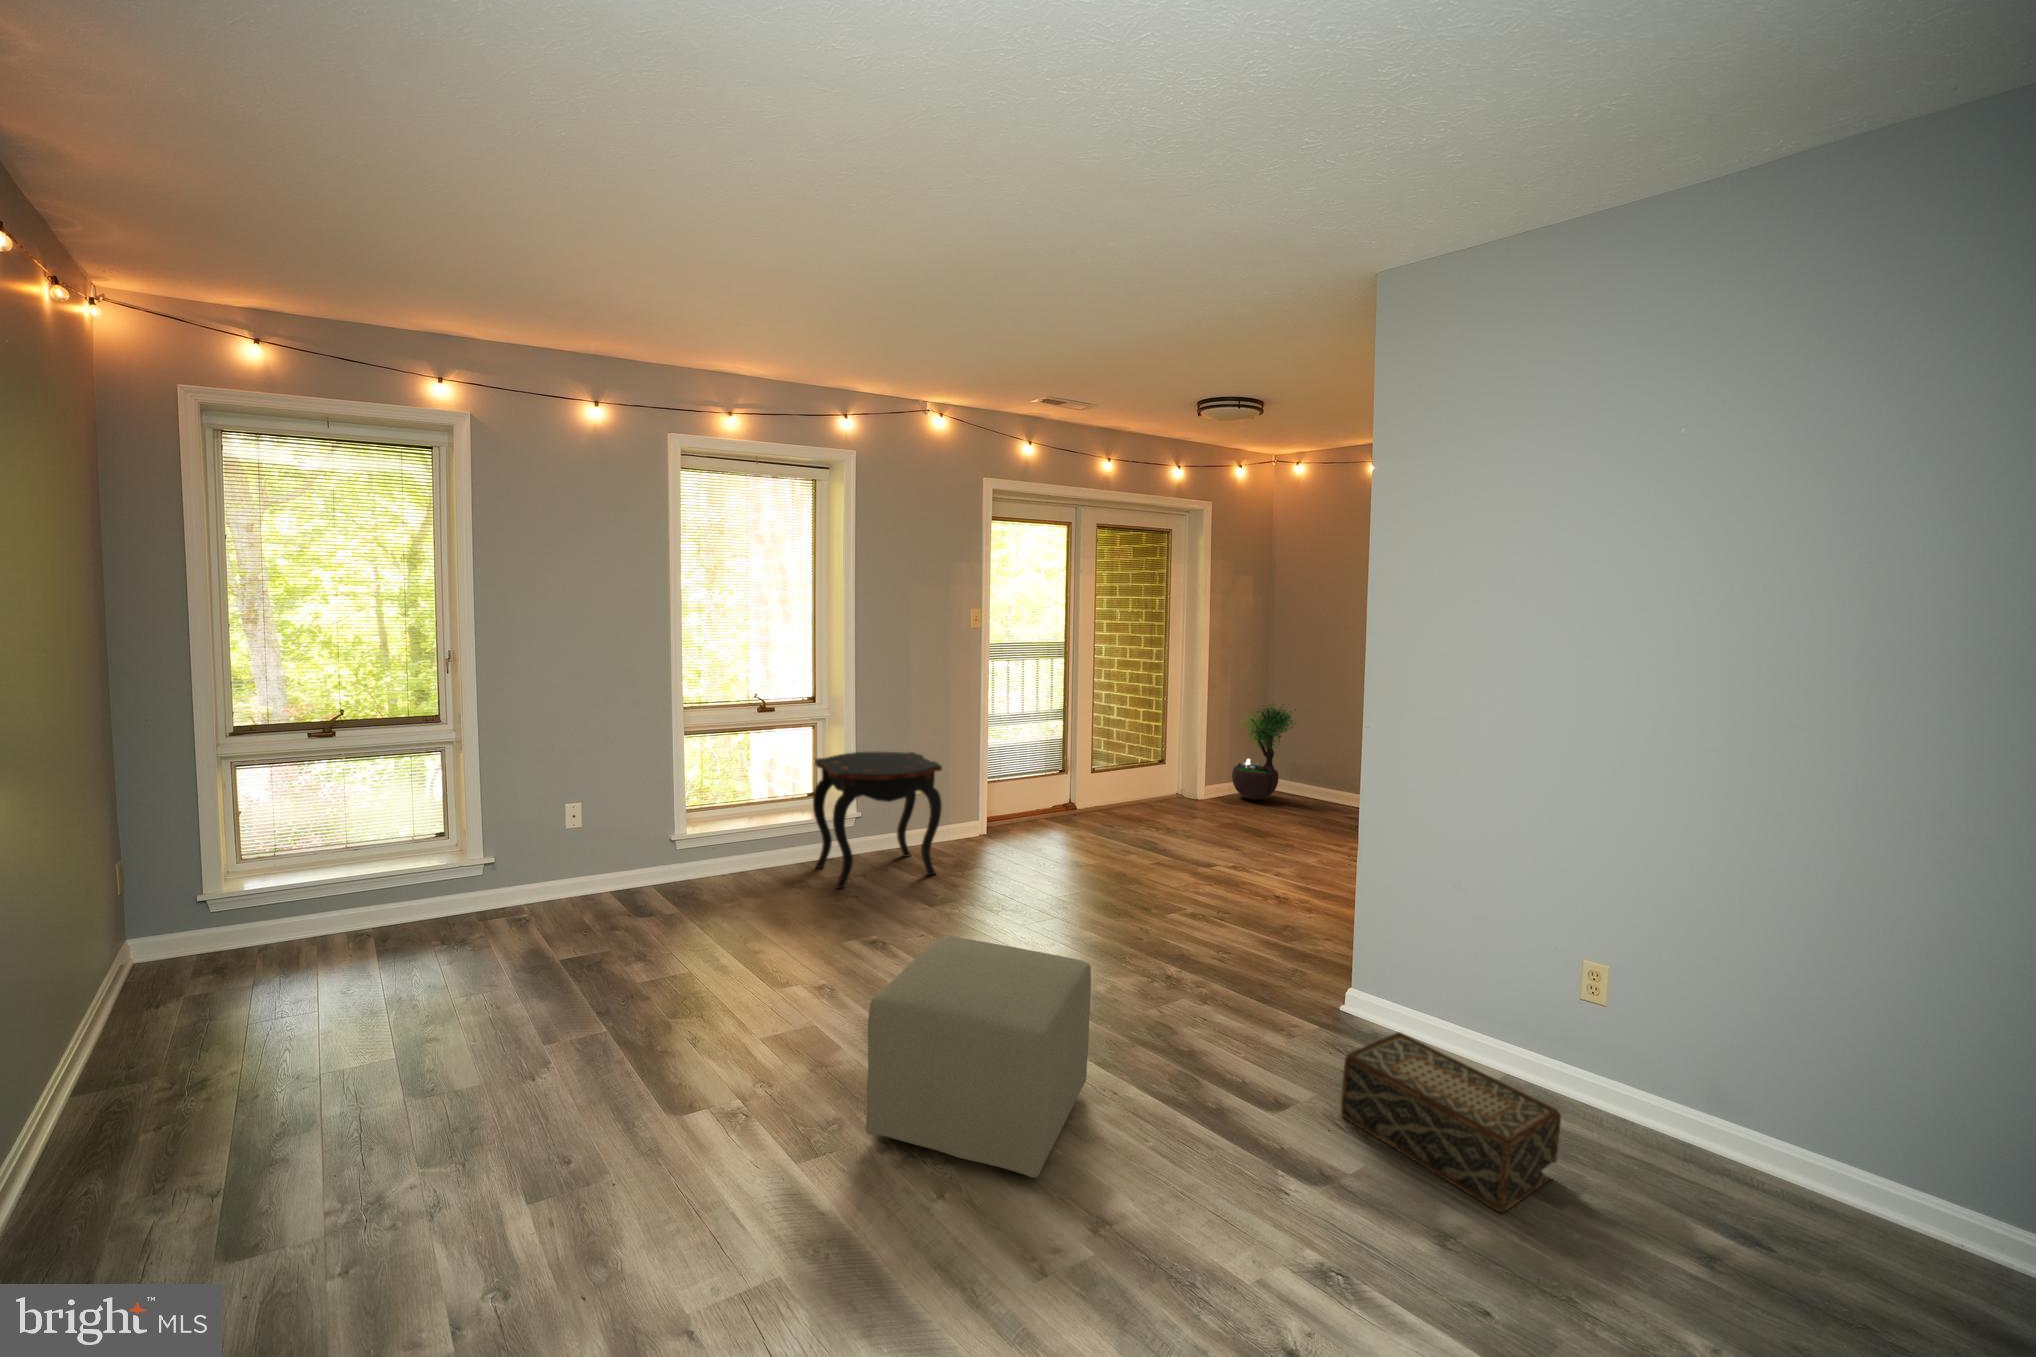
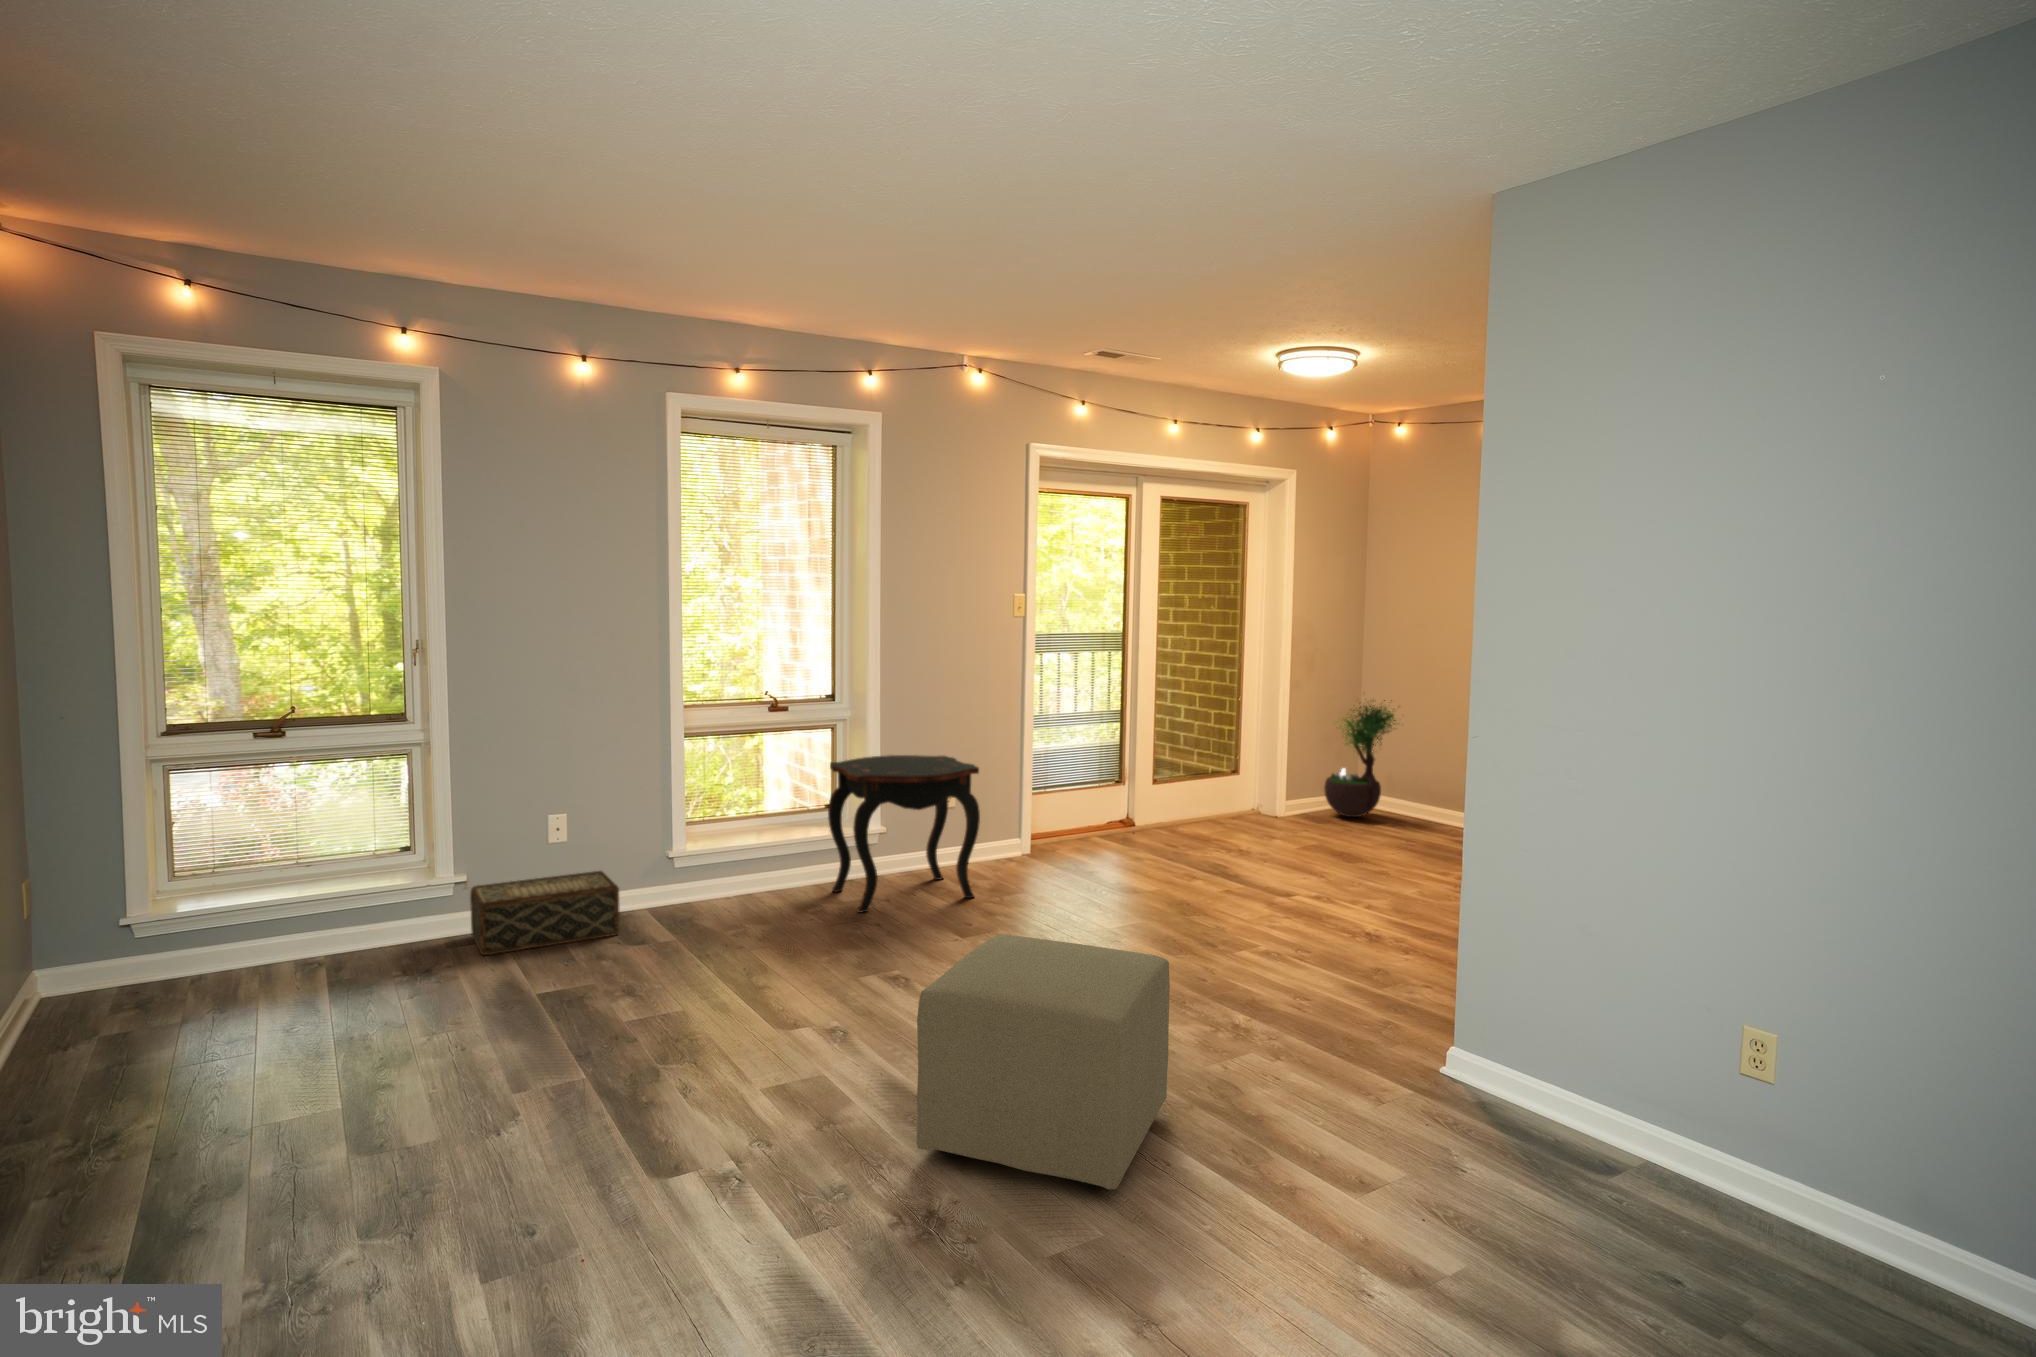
woven basket: present [1341,1032,1561,1213] -> present [470,871,620,955]

